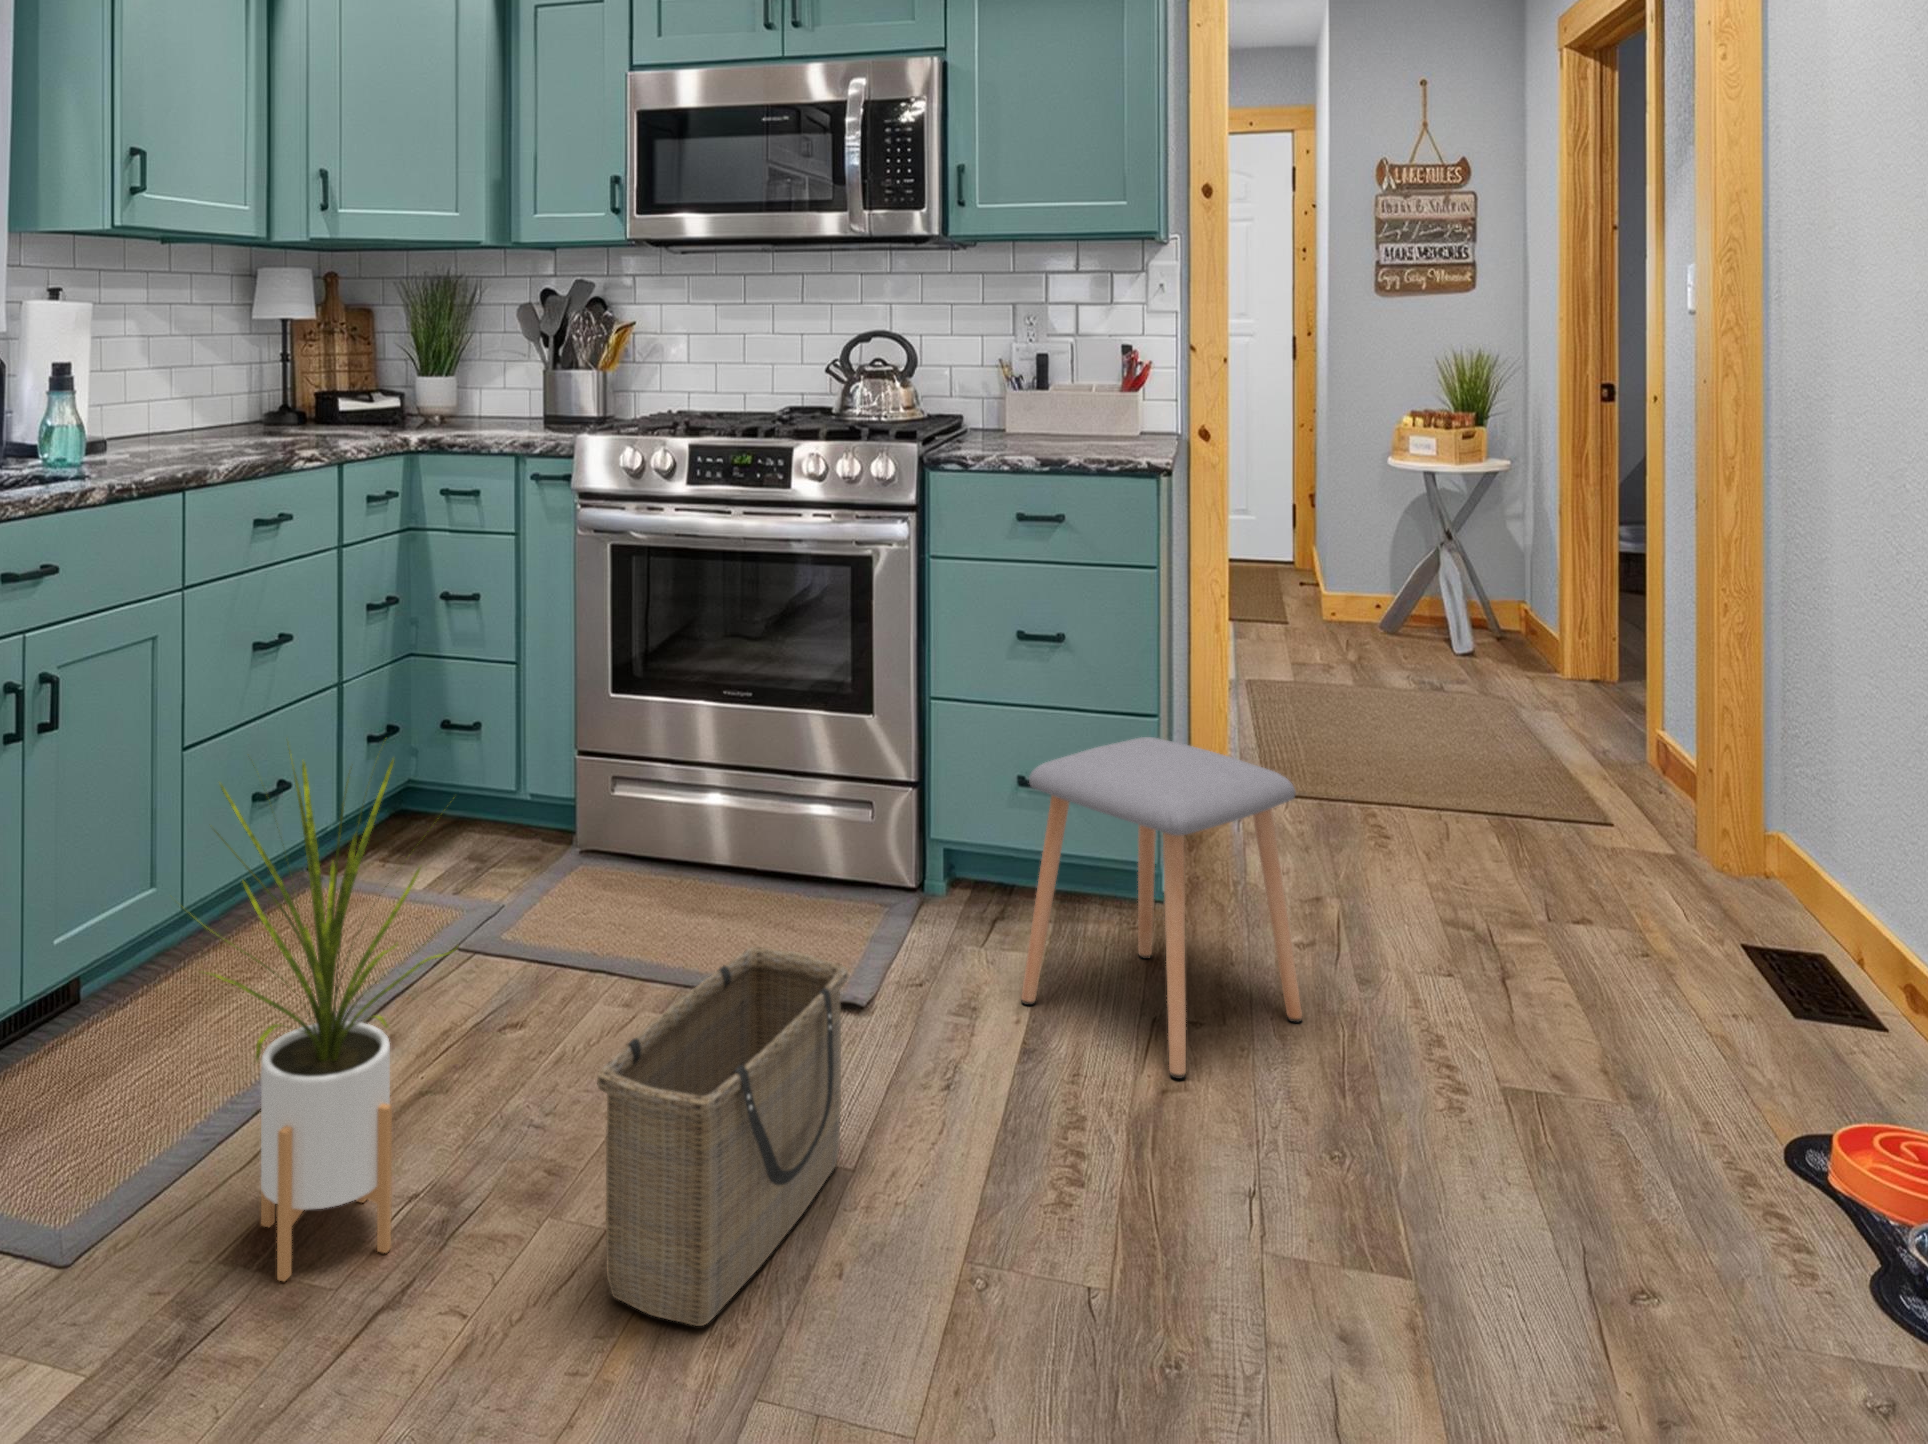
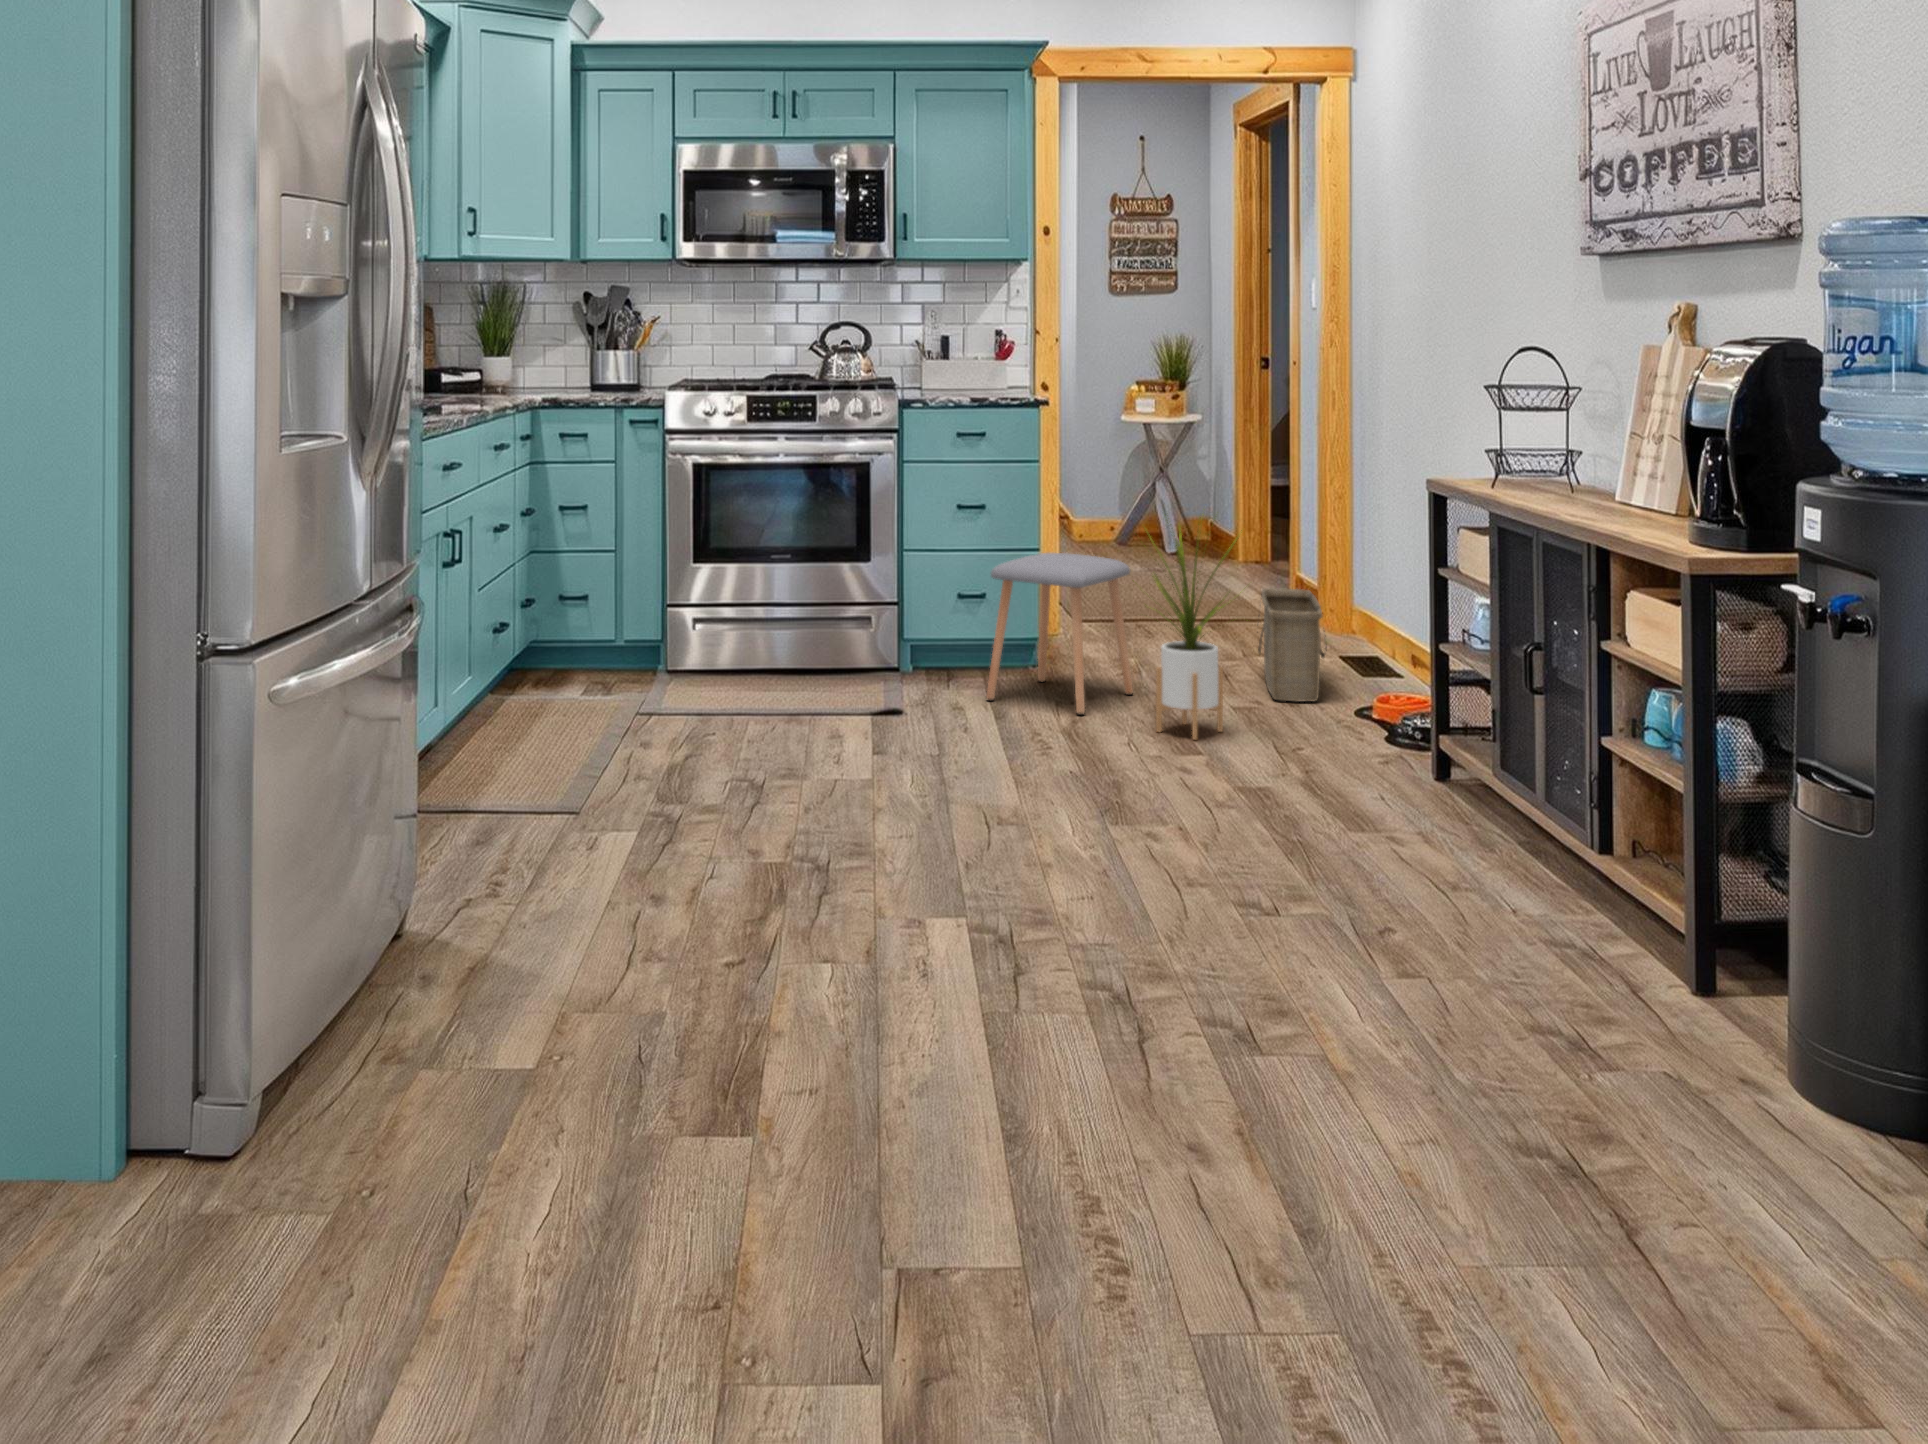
house plant: present [197,758,457,1281] -> present [1153,524,1242,740]
basket: present [597,947,848,1326] -> present [1258,589,1327,702]

